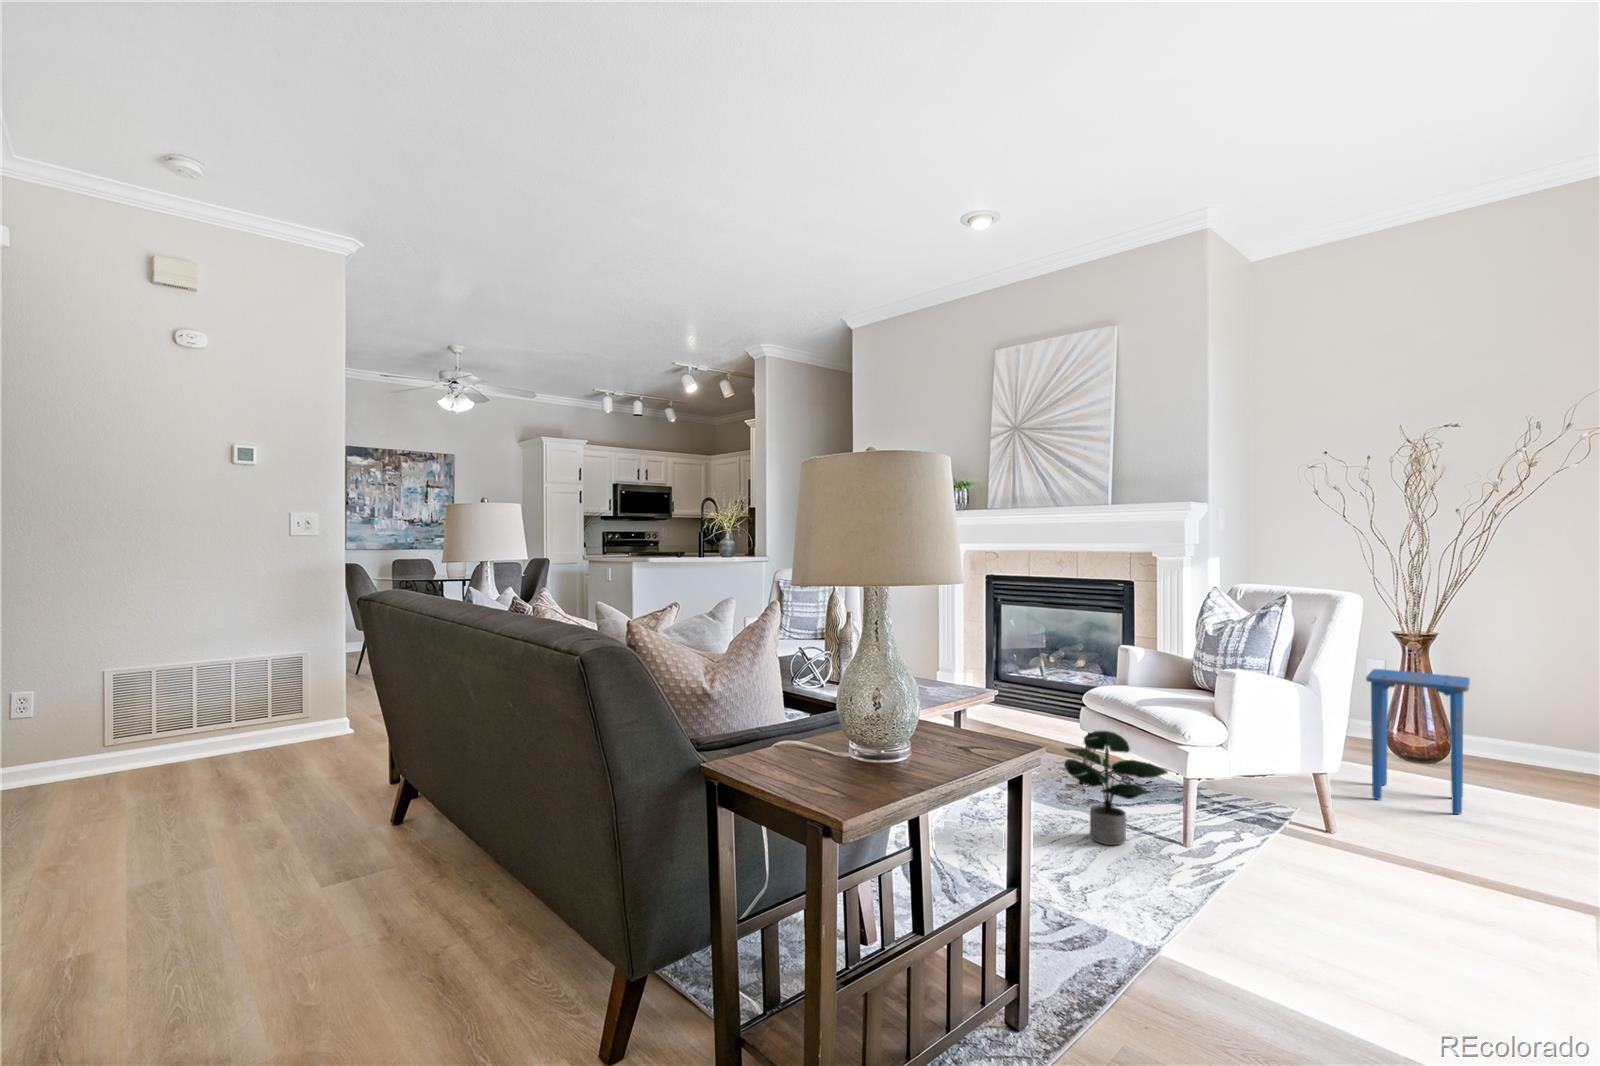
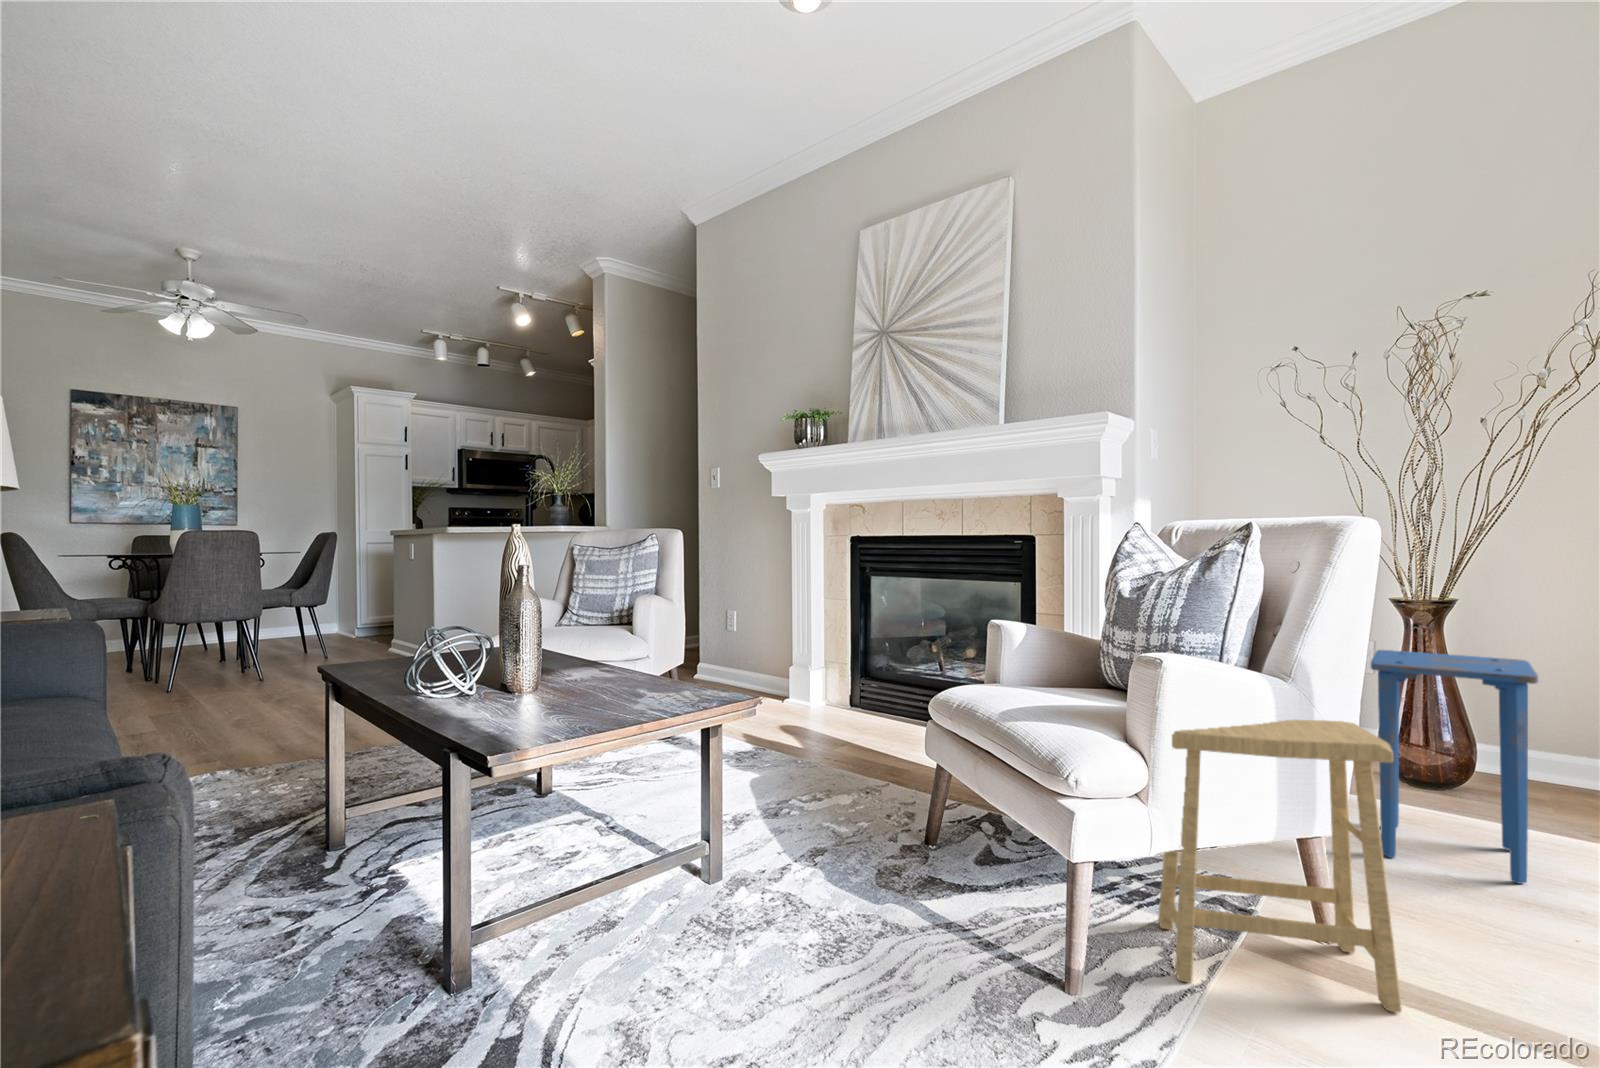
footstool: none [1232,703,1370,863] -> present [1158,720,1402,1012]
potted plant: present [1064,731,1168,845] -> none [850,766,1033,985]

